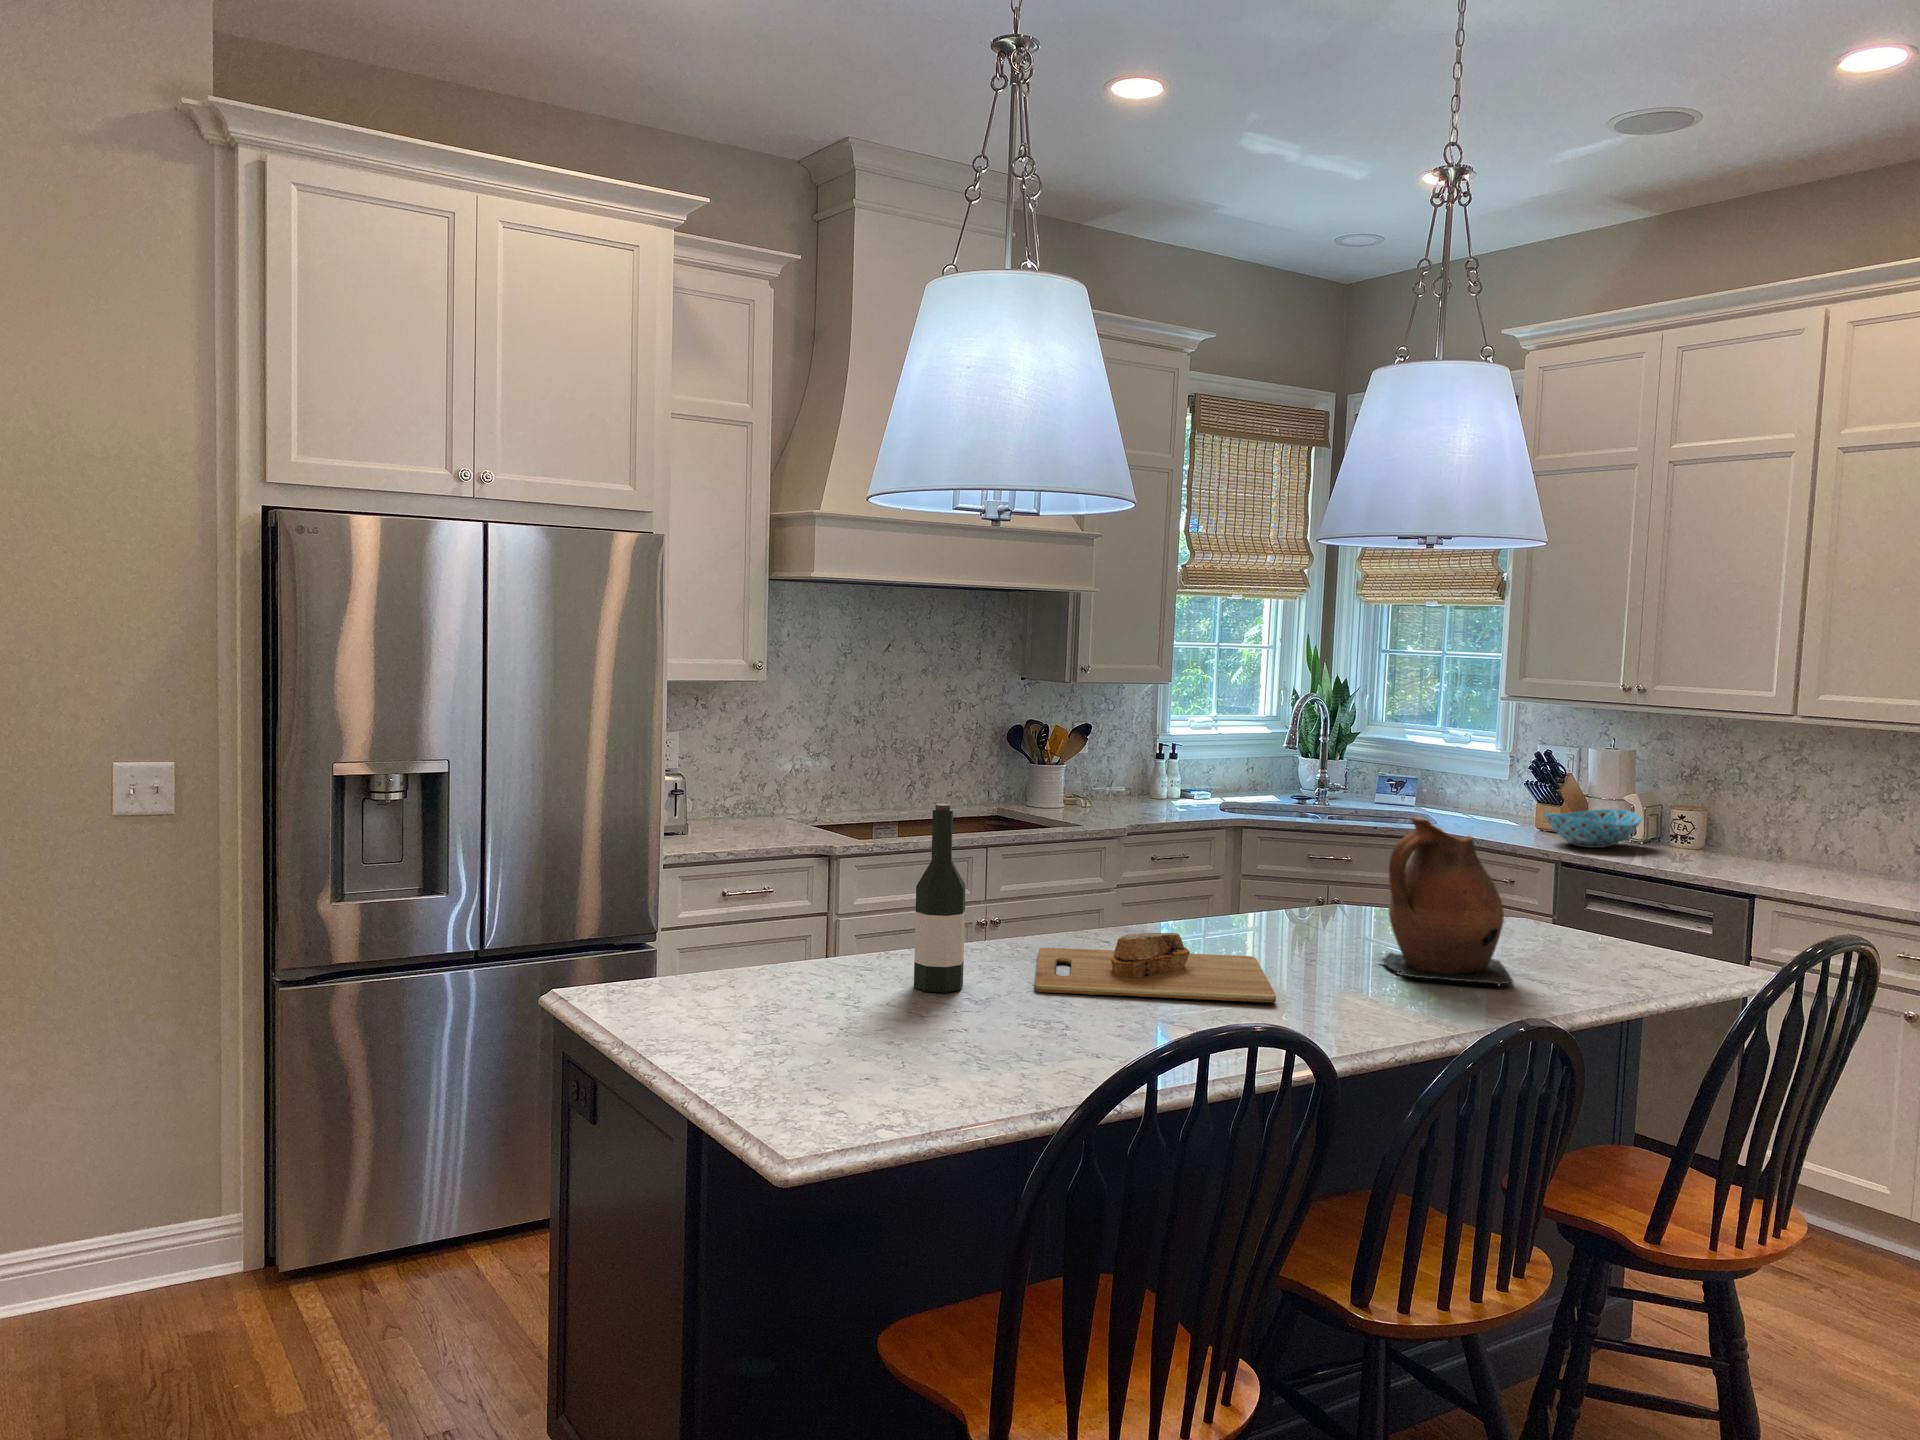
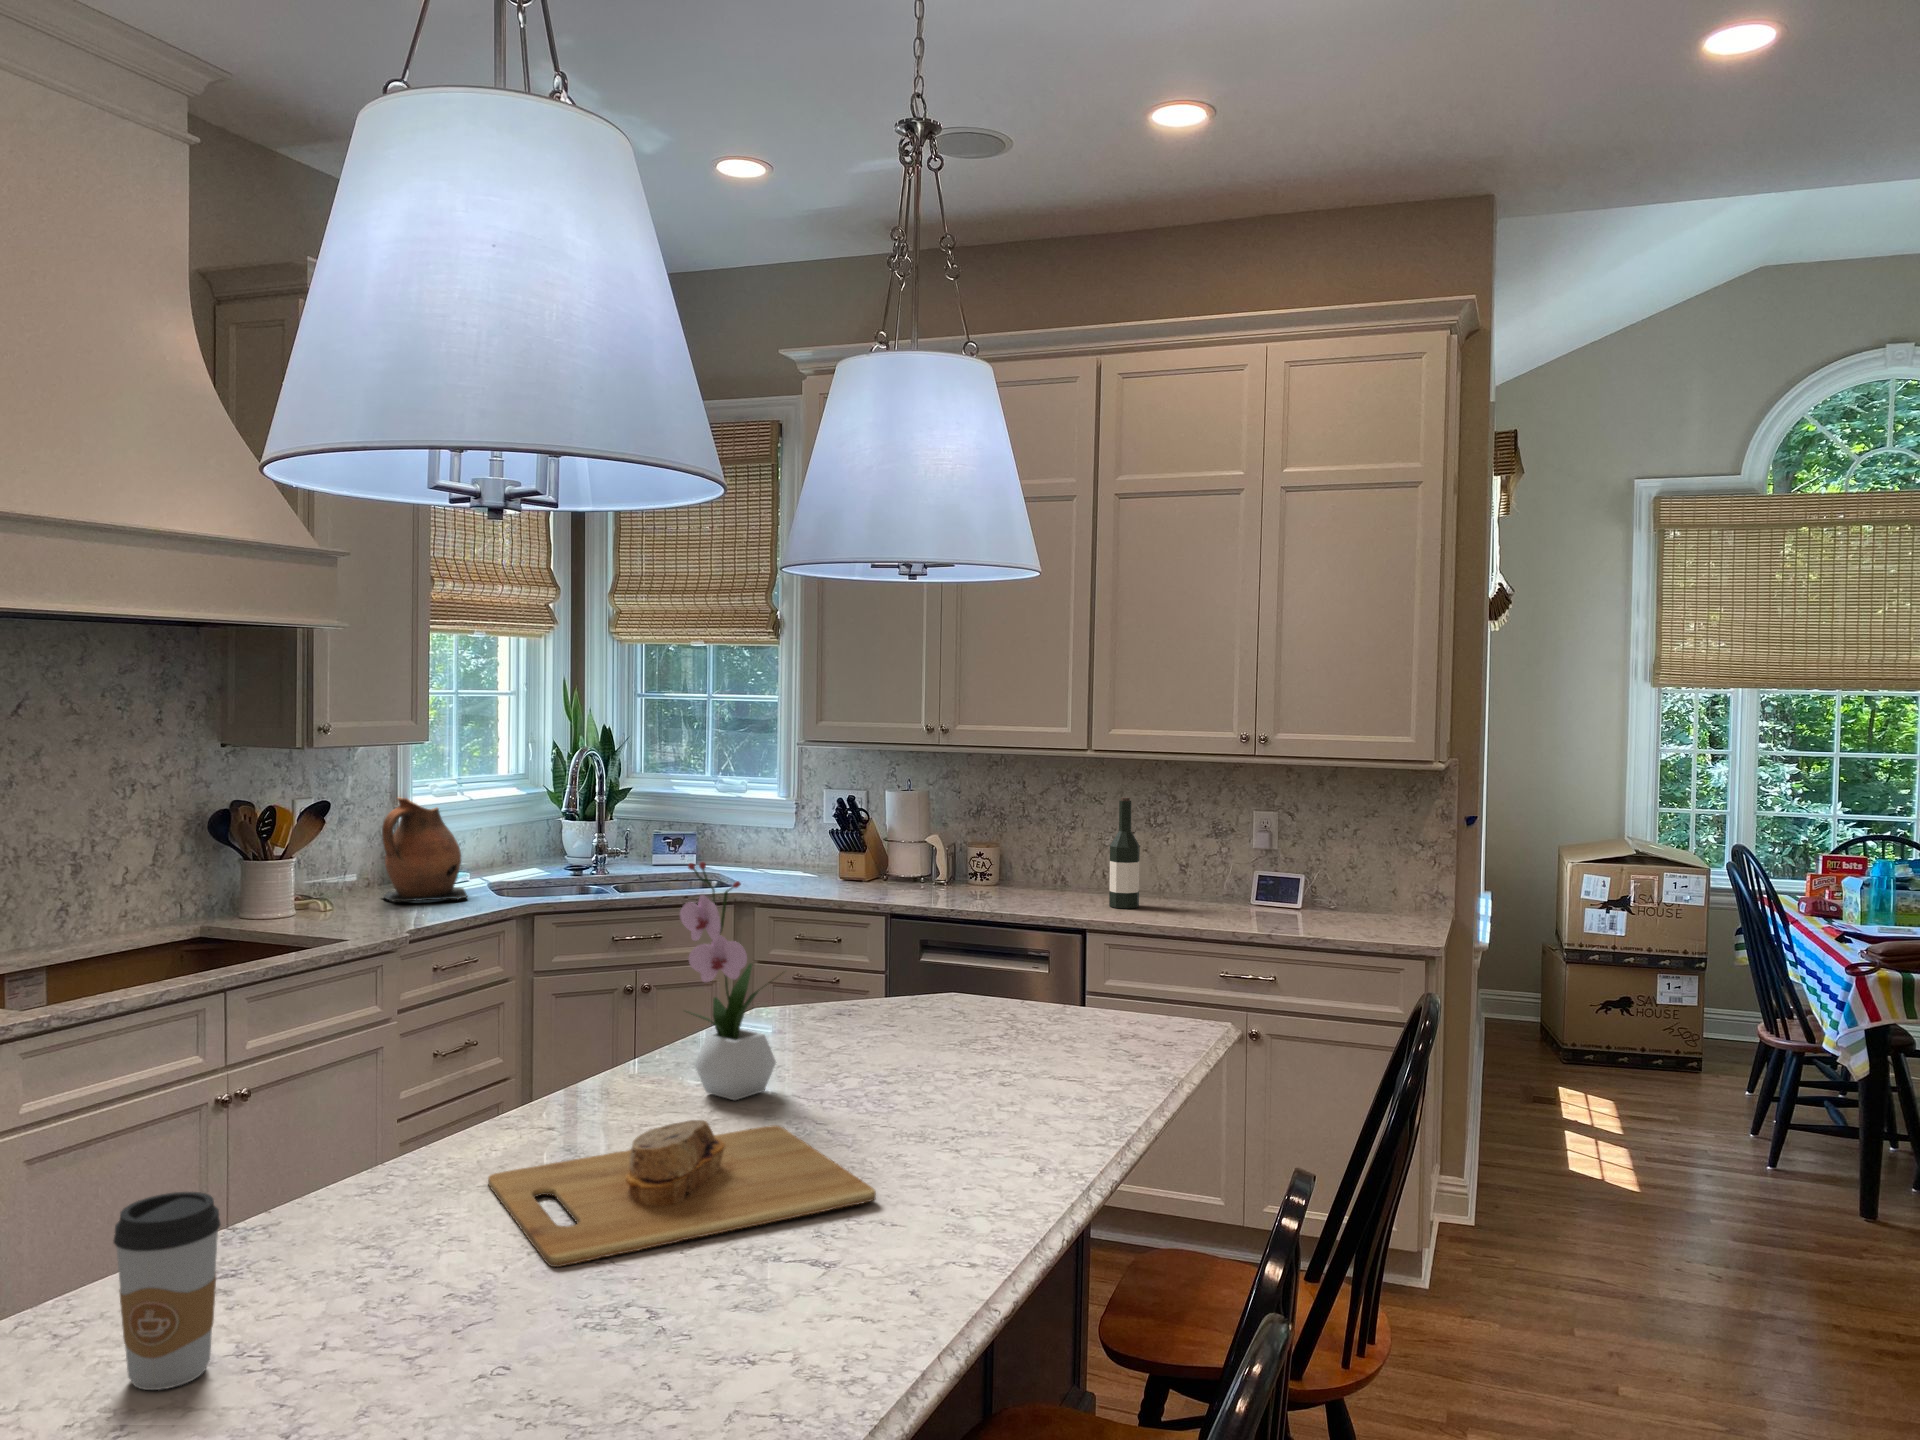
flower arrangement: none [1213,760,1296,943] -> present [680,862,781,1100]
wine bottle: present [914,804,966,993] -> present [1109,797,1140,908]
bowl: present [1544,809,1642,848] -> none [863,853,953,896]
ceramic pitcher: present [1381,817,1513,986] -> present [382,798,467,901]
coffee cup: none [788,892,840,993] -> present [113,1192,221,1390]

